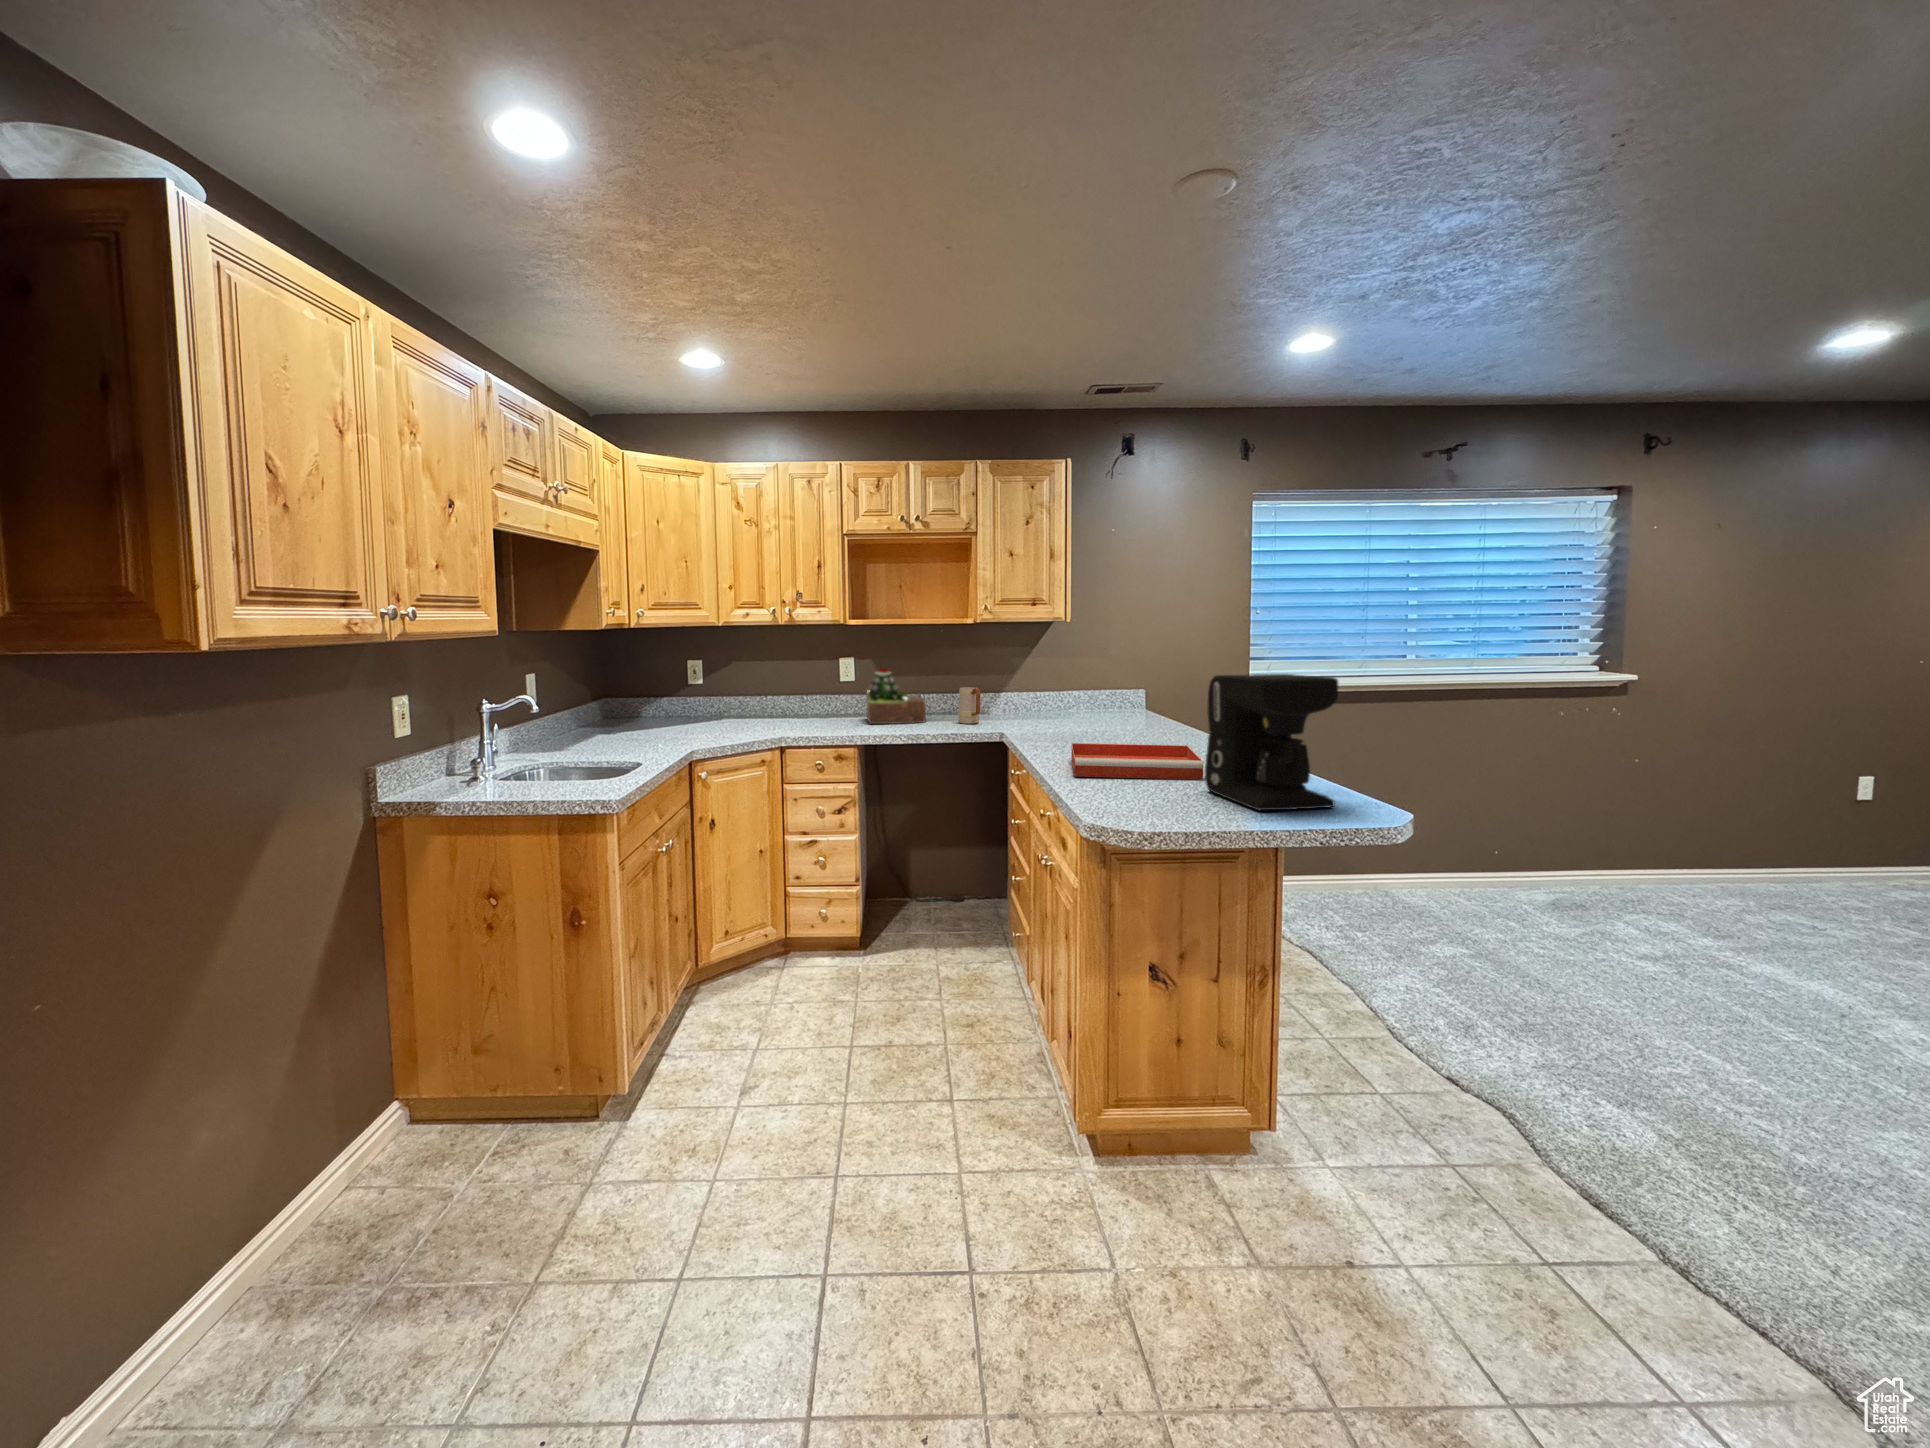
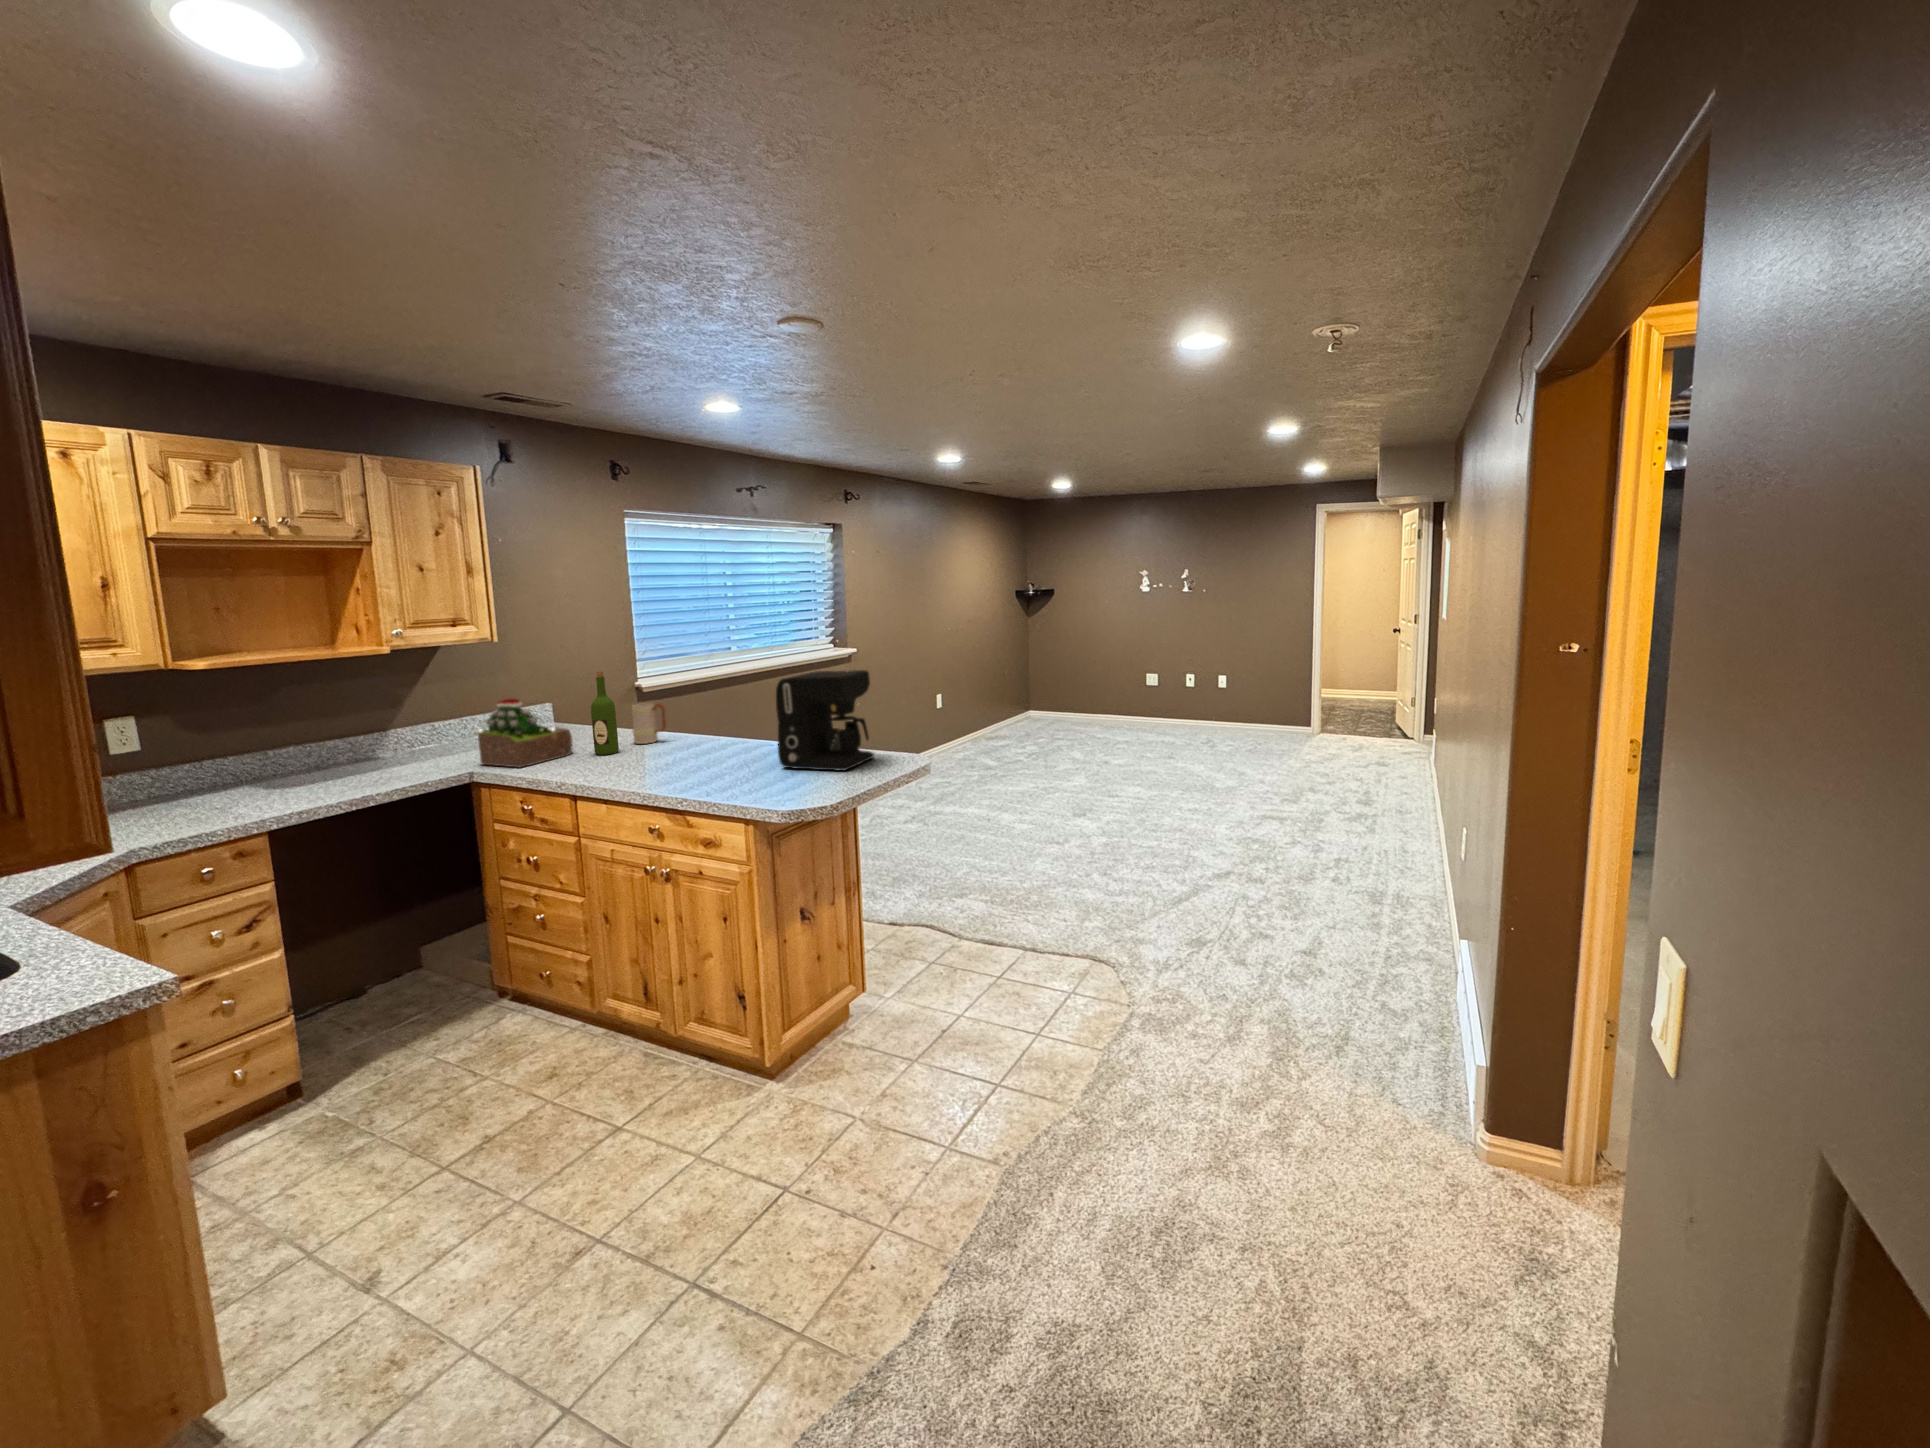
wine bottle: none [1108,656,1132,743] -> present [591,671,619,755]
succulent plant: present [866,669,926,724] -> present [478,699,573,767]
mug: present [958,687,980,724] -> present [632,703,666,744]
tray: present [1071,743,1204,780] -> none [612,741,757,785]

